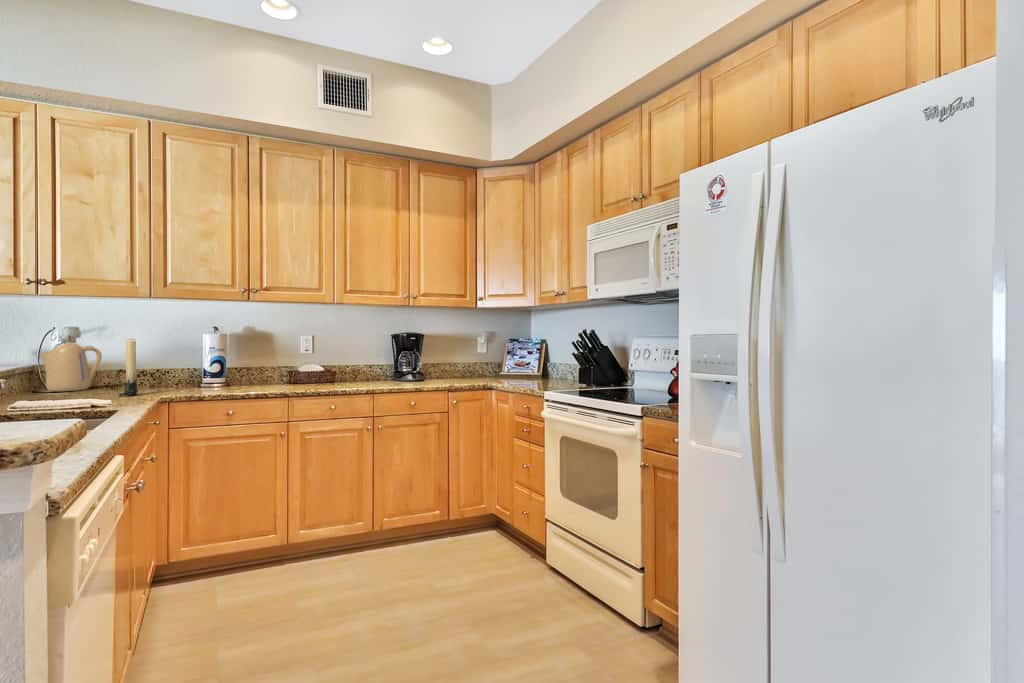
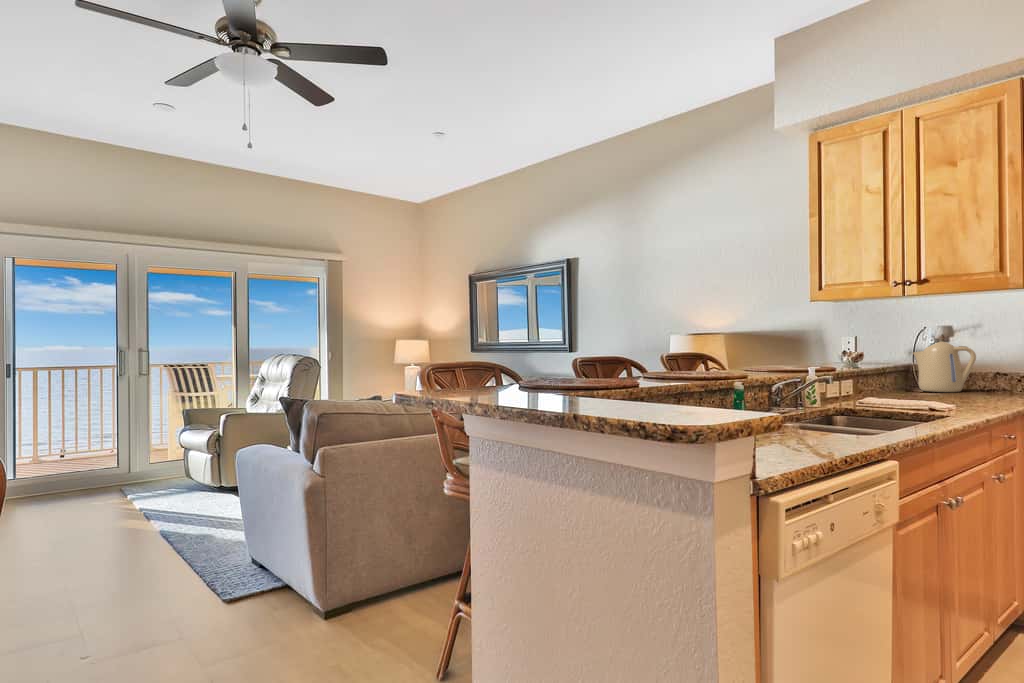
candle: present [119,339,138,396] -> none [974,338,998,404]

